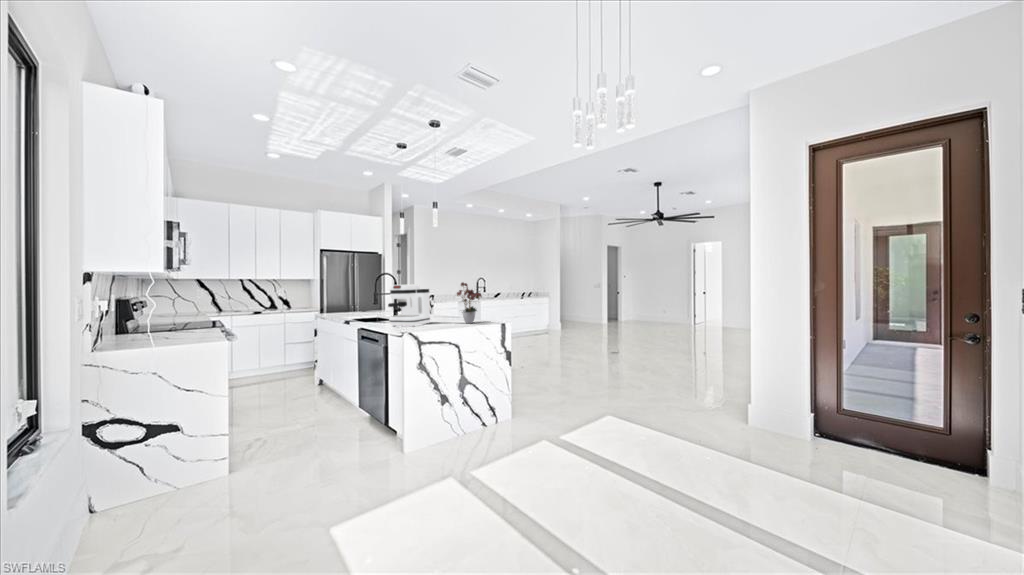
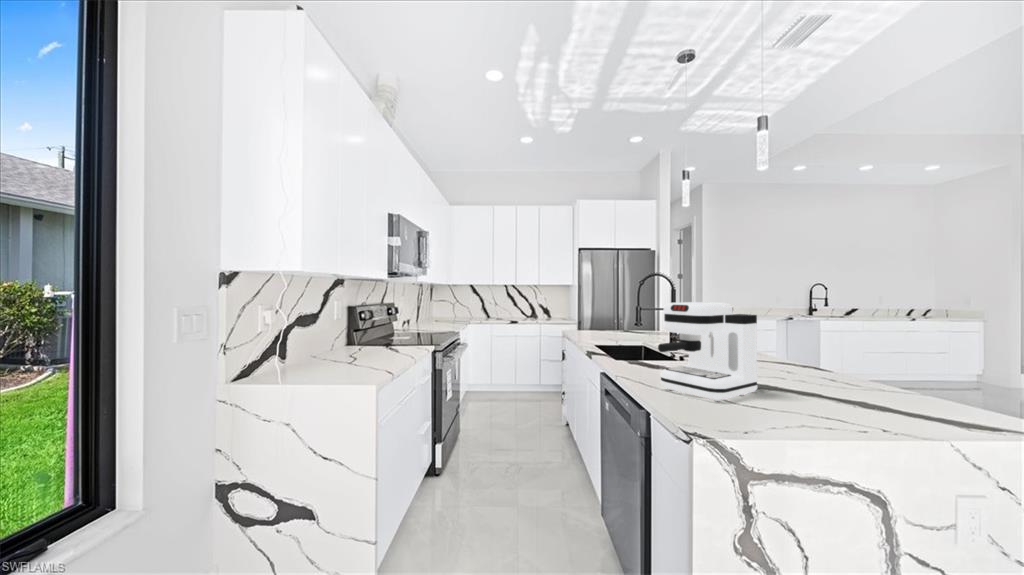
flower arrangement: present [457,282,482,323] -> none [833,298,943,417]

